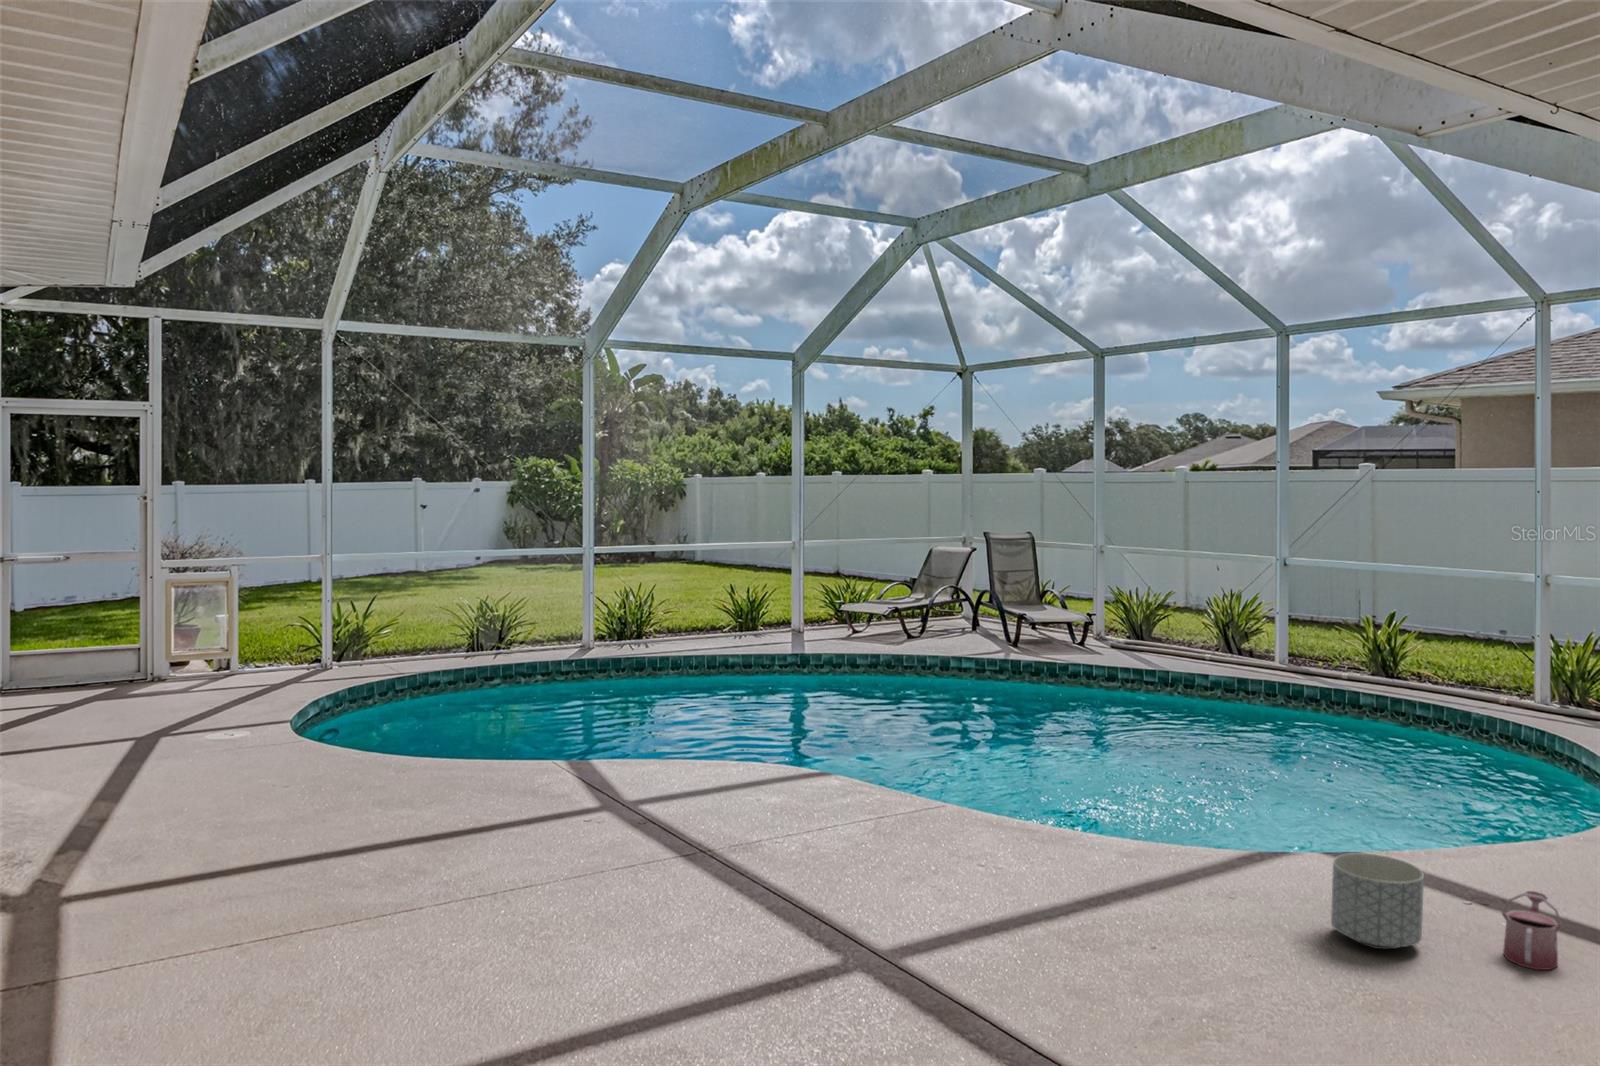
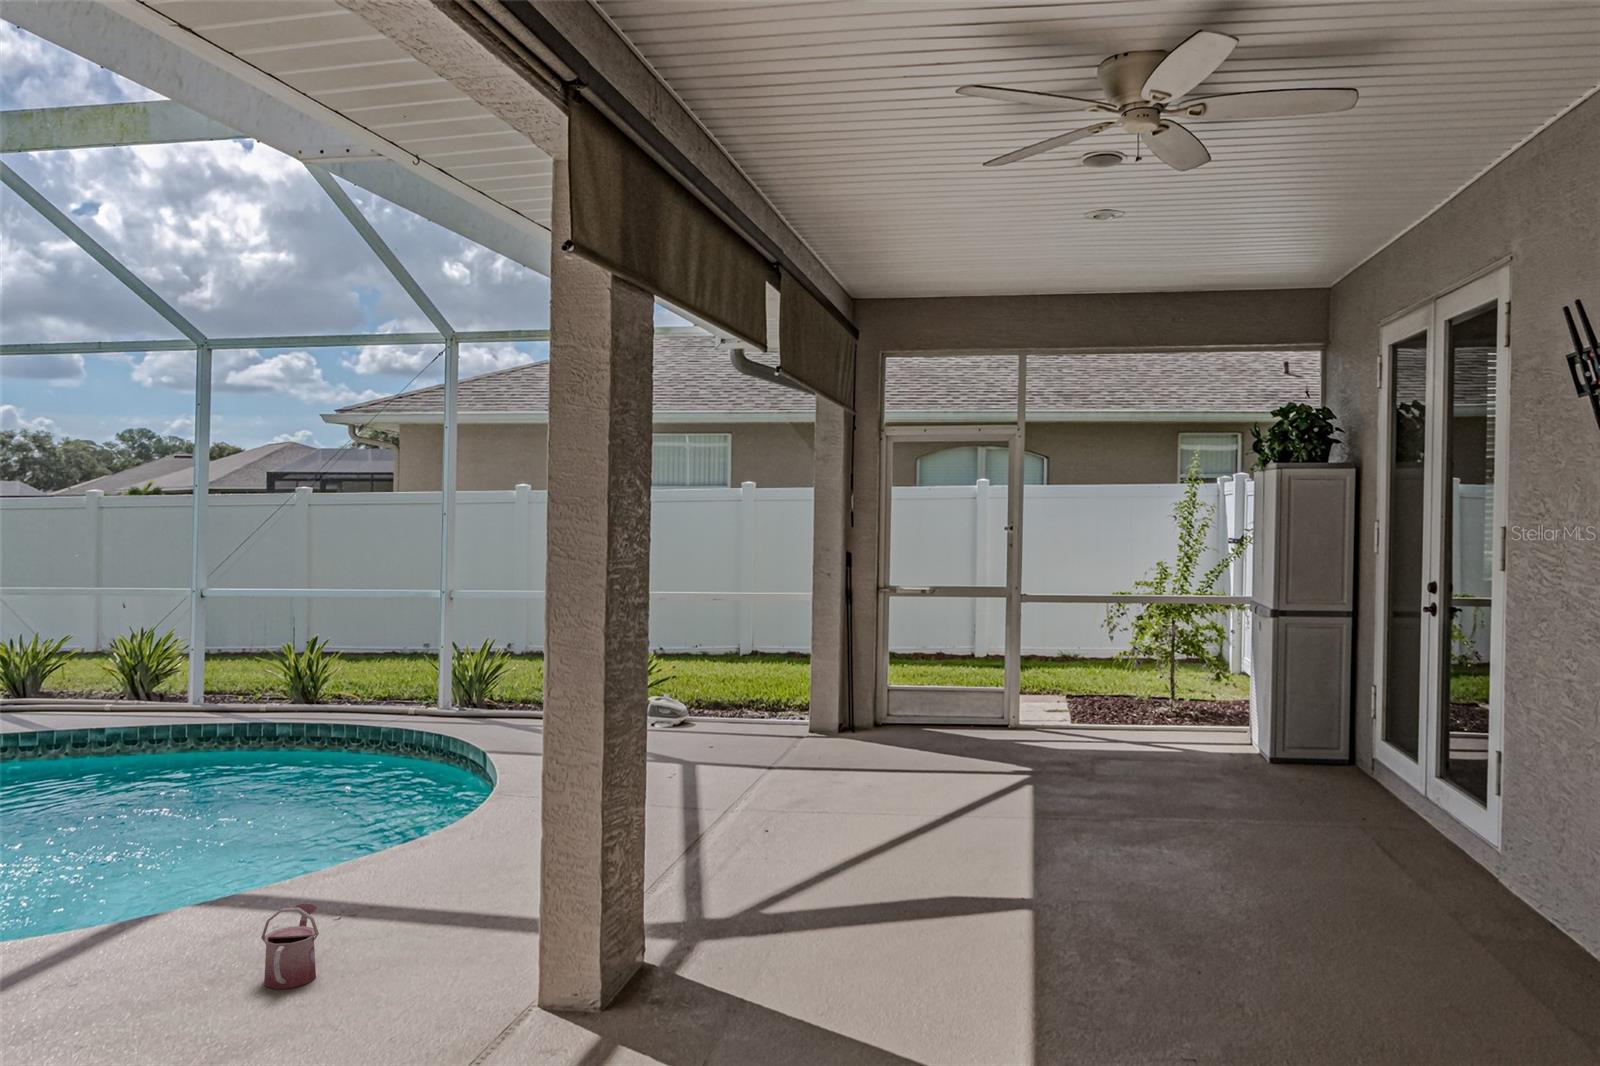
planter: present [1331,853,1424,949] -> none [58,904,169,1020]

